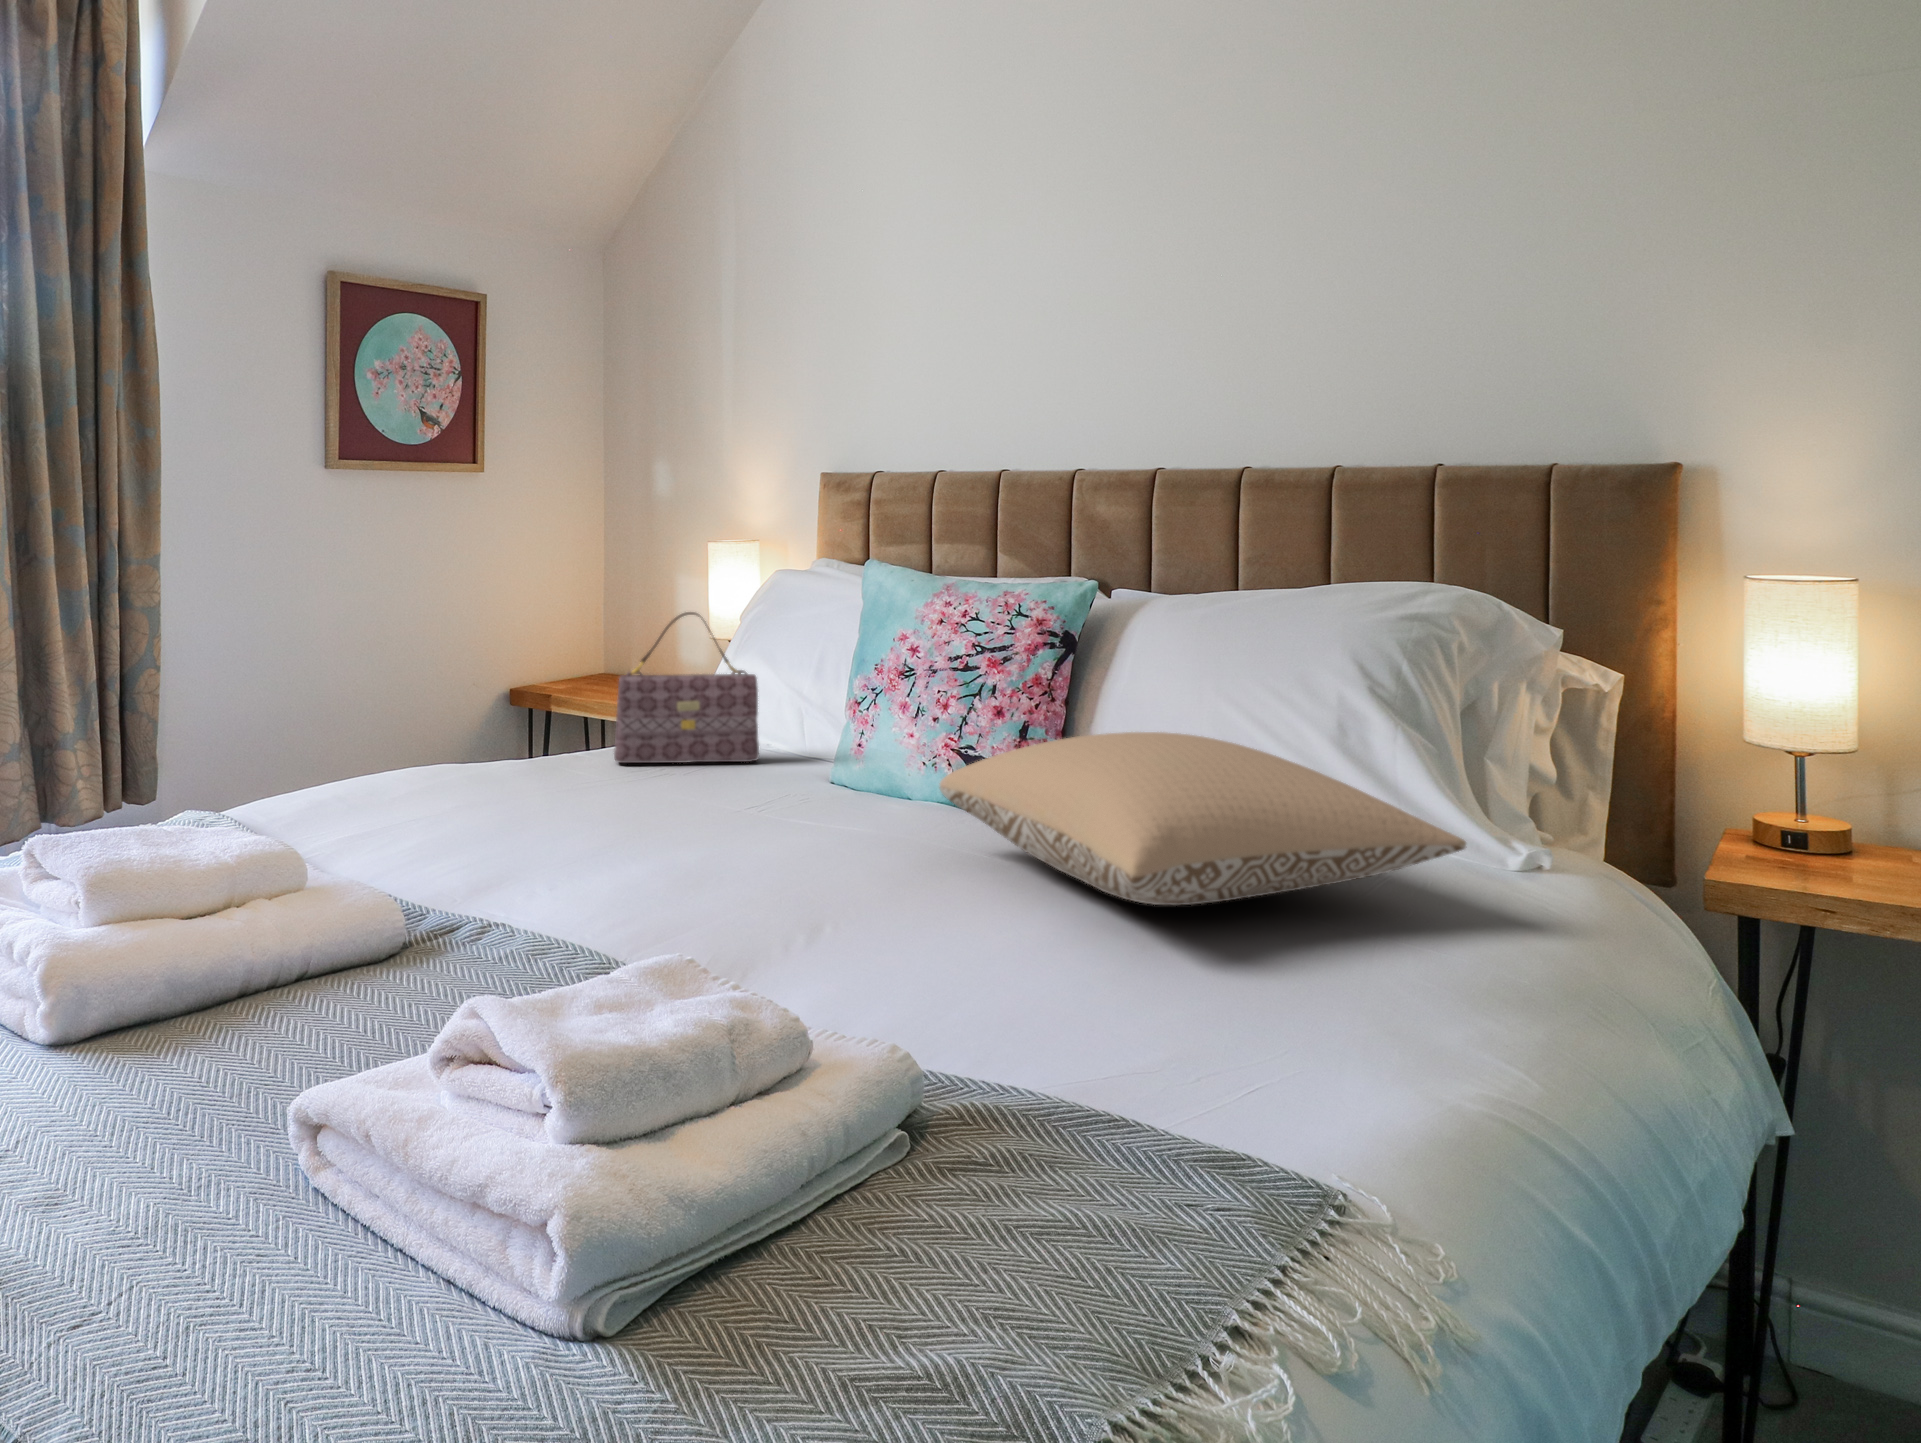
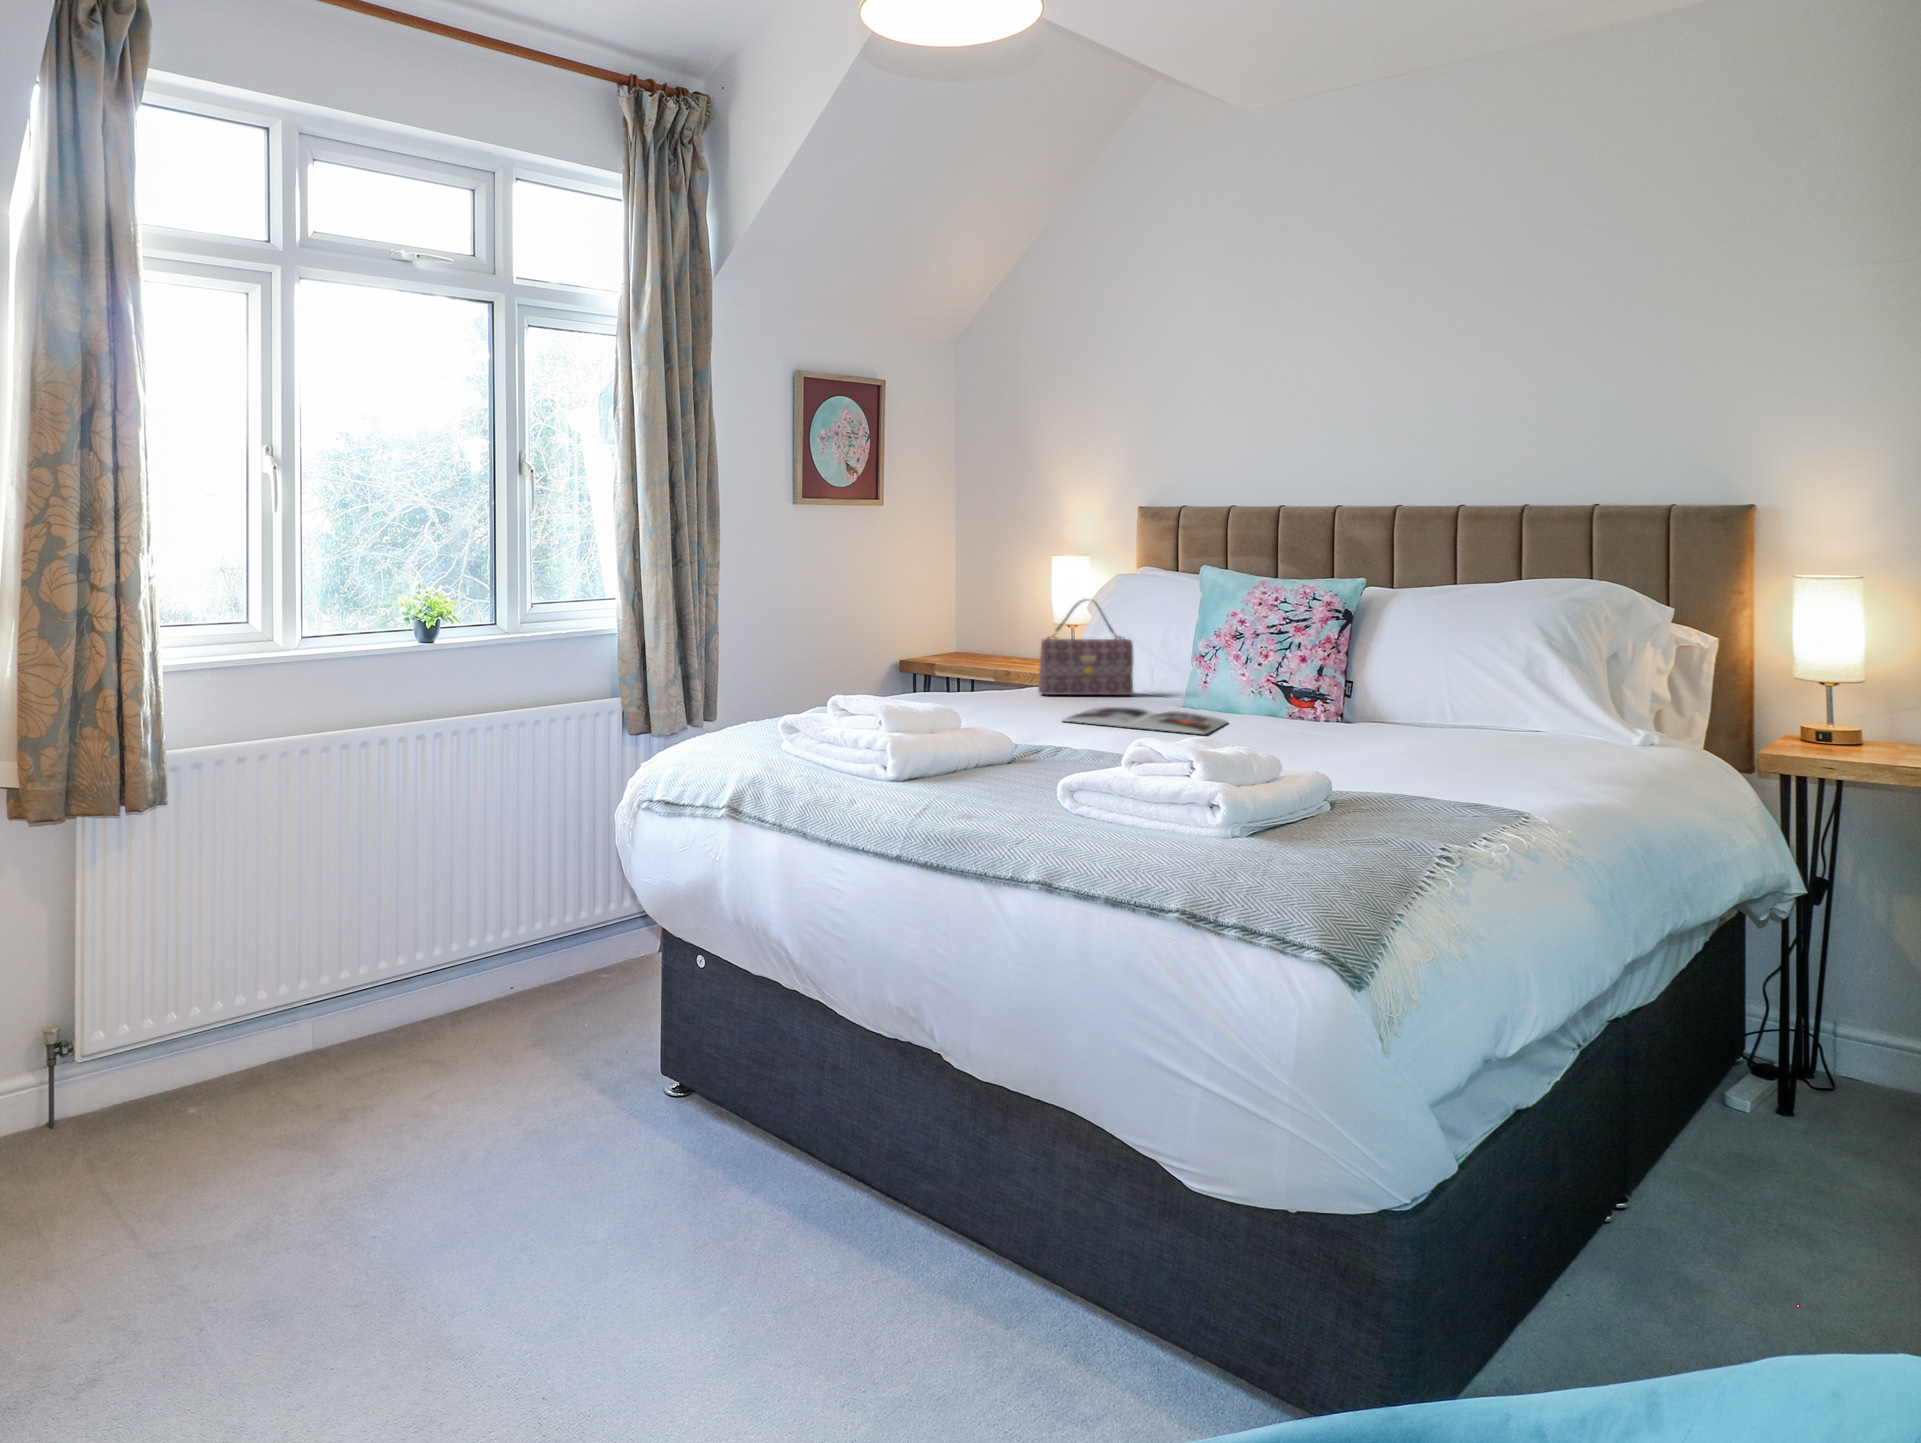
pillow: present [940,732,1466,905] -> none [1278,661,1594,749]
magazine: none [590,796,869,865] -> present [1062,707,1227,734]

